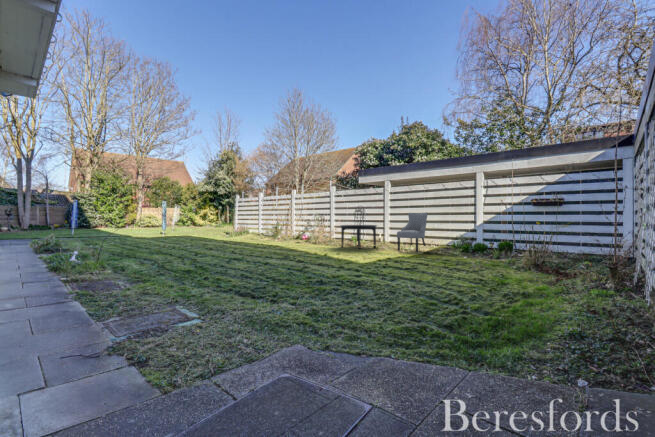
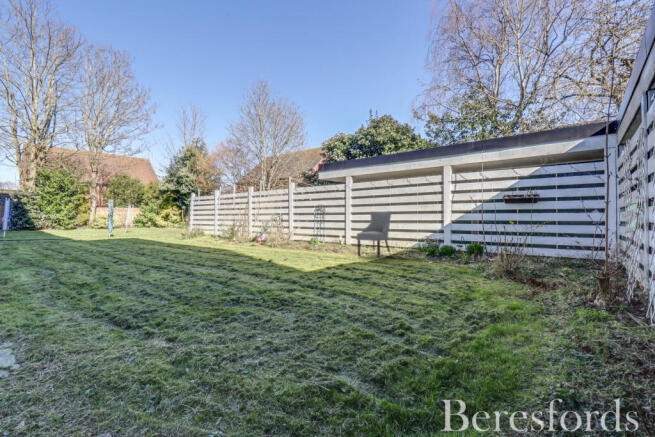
round table: present [341,225,377,249] -> none [294,226,337,253]

